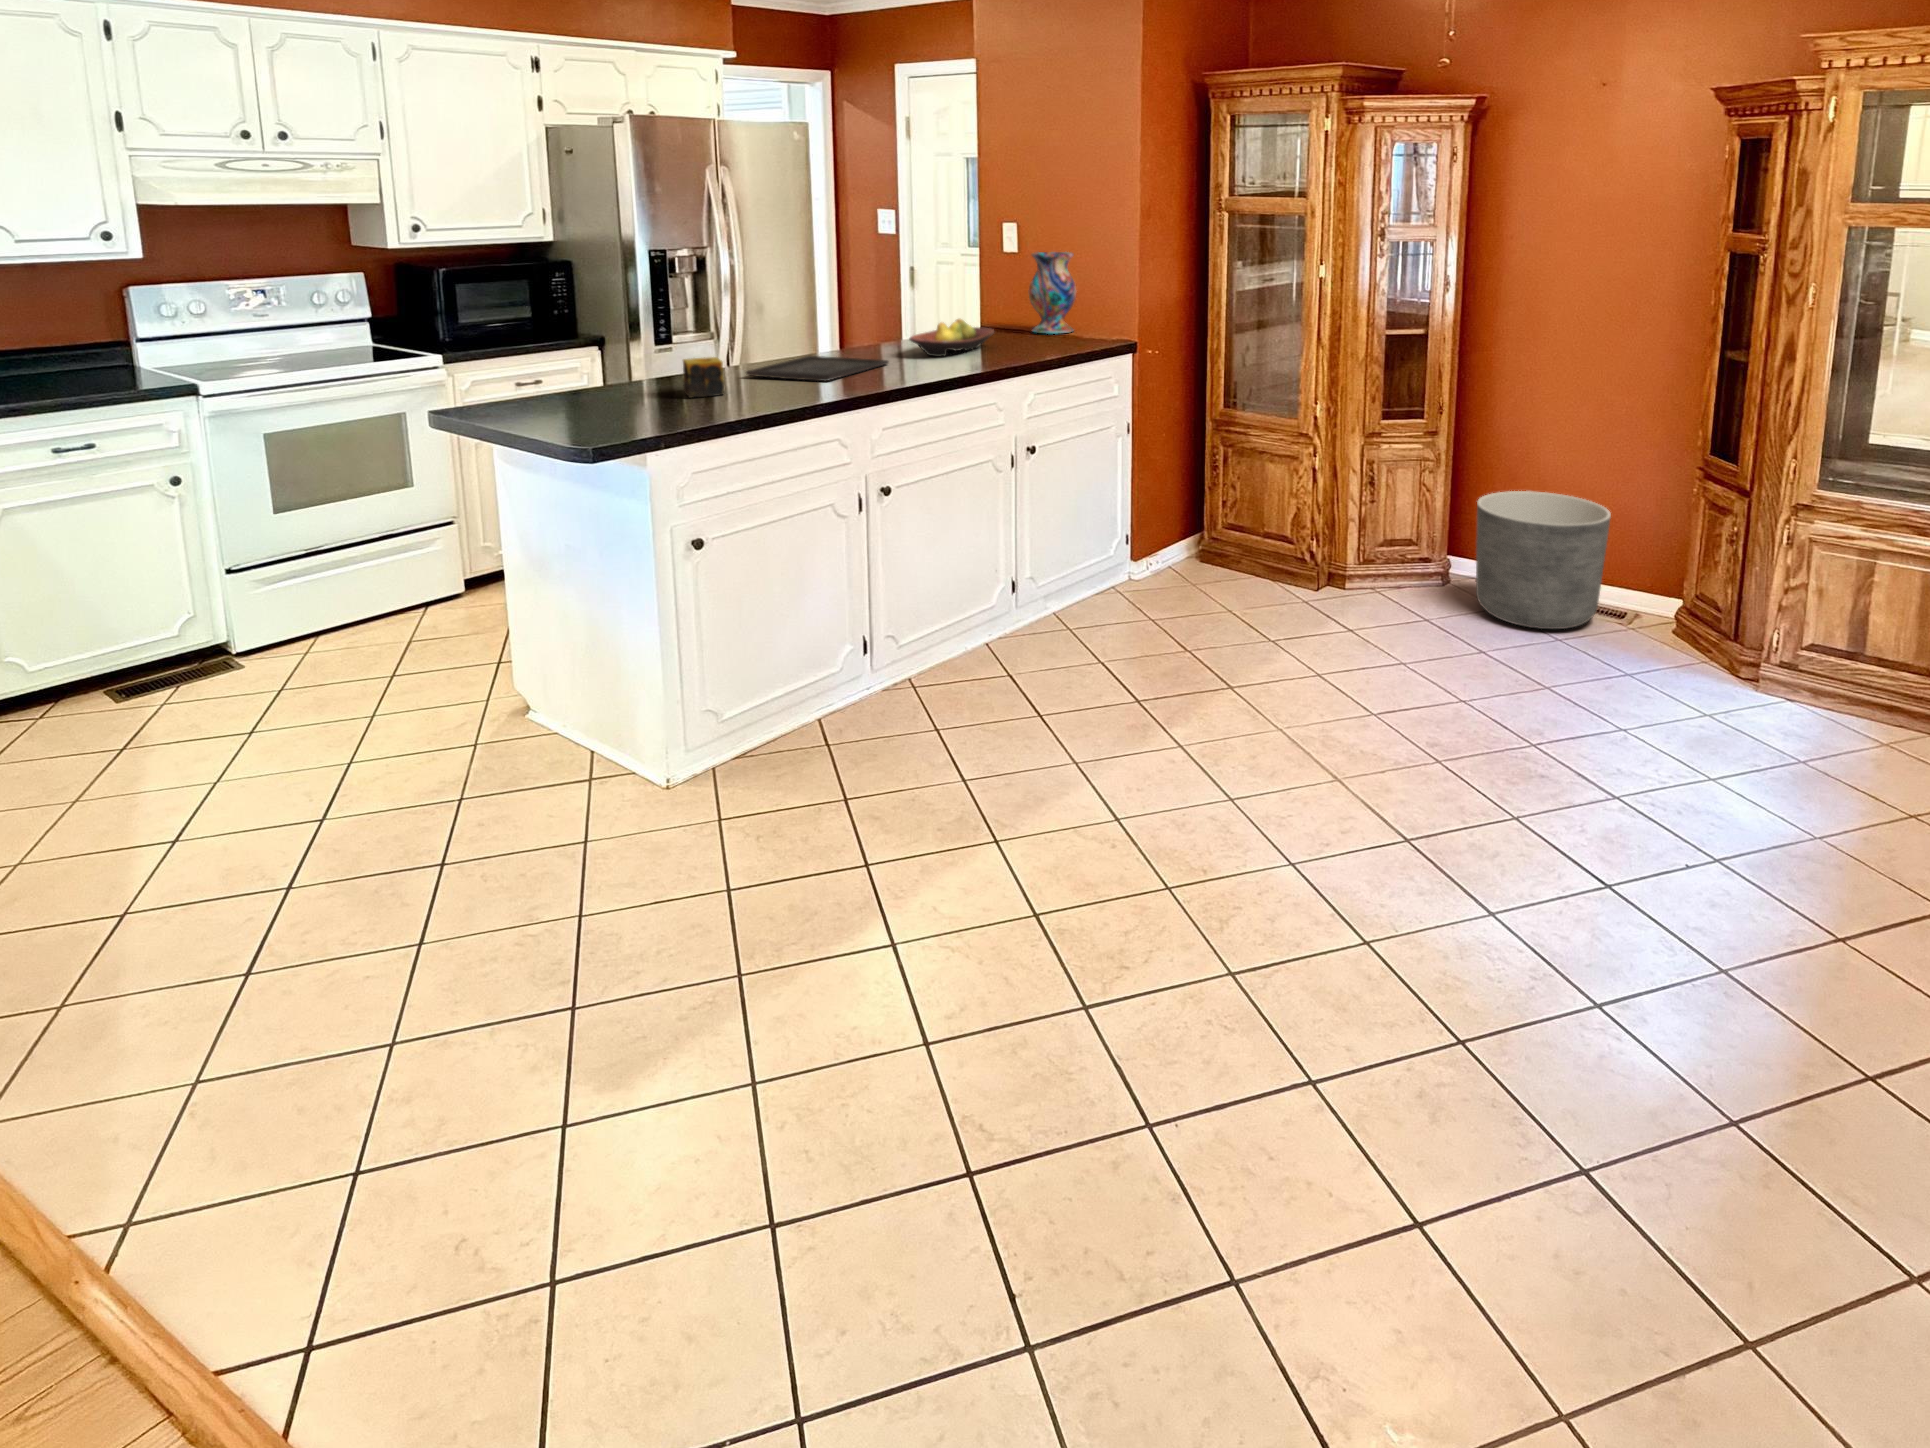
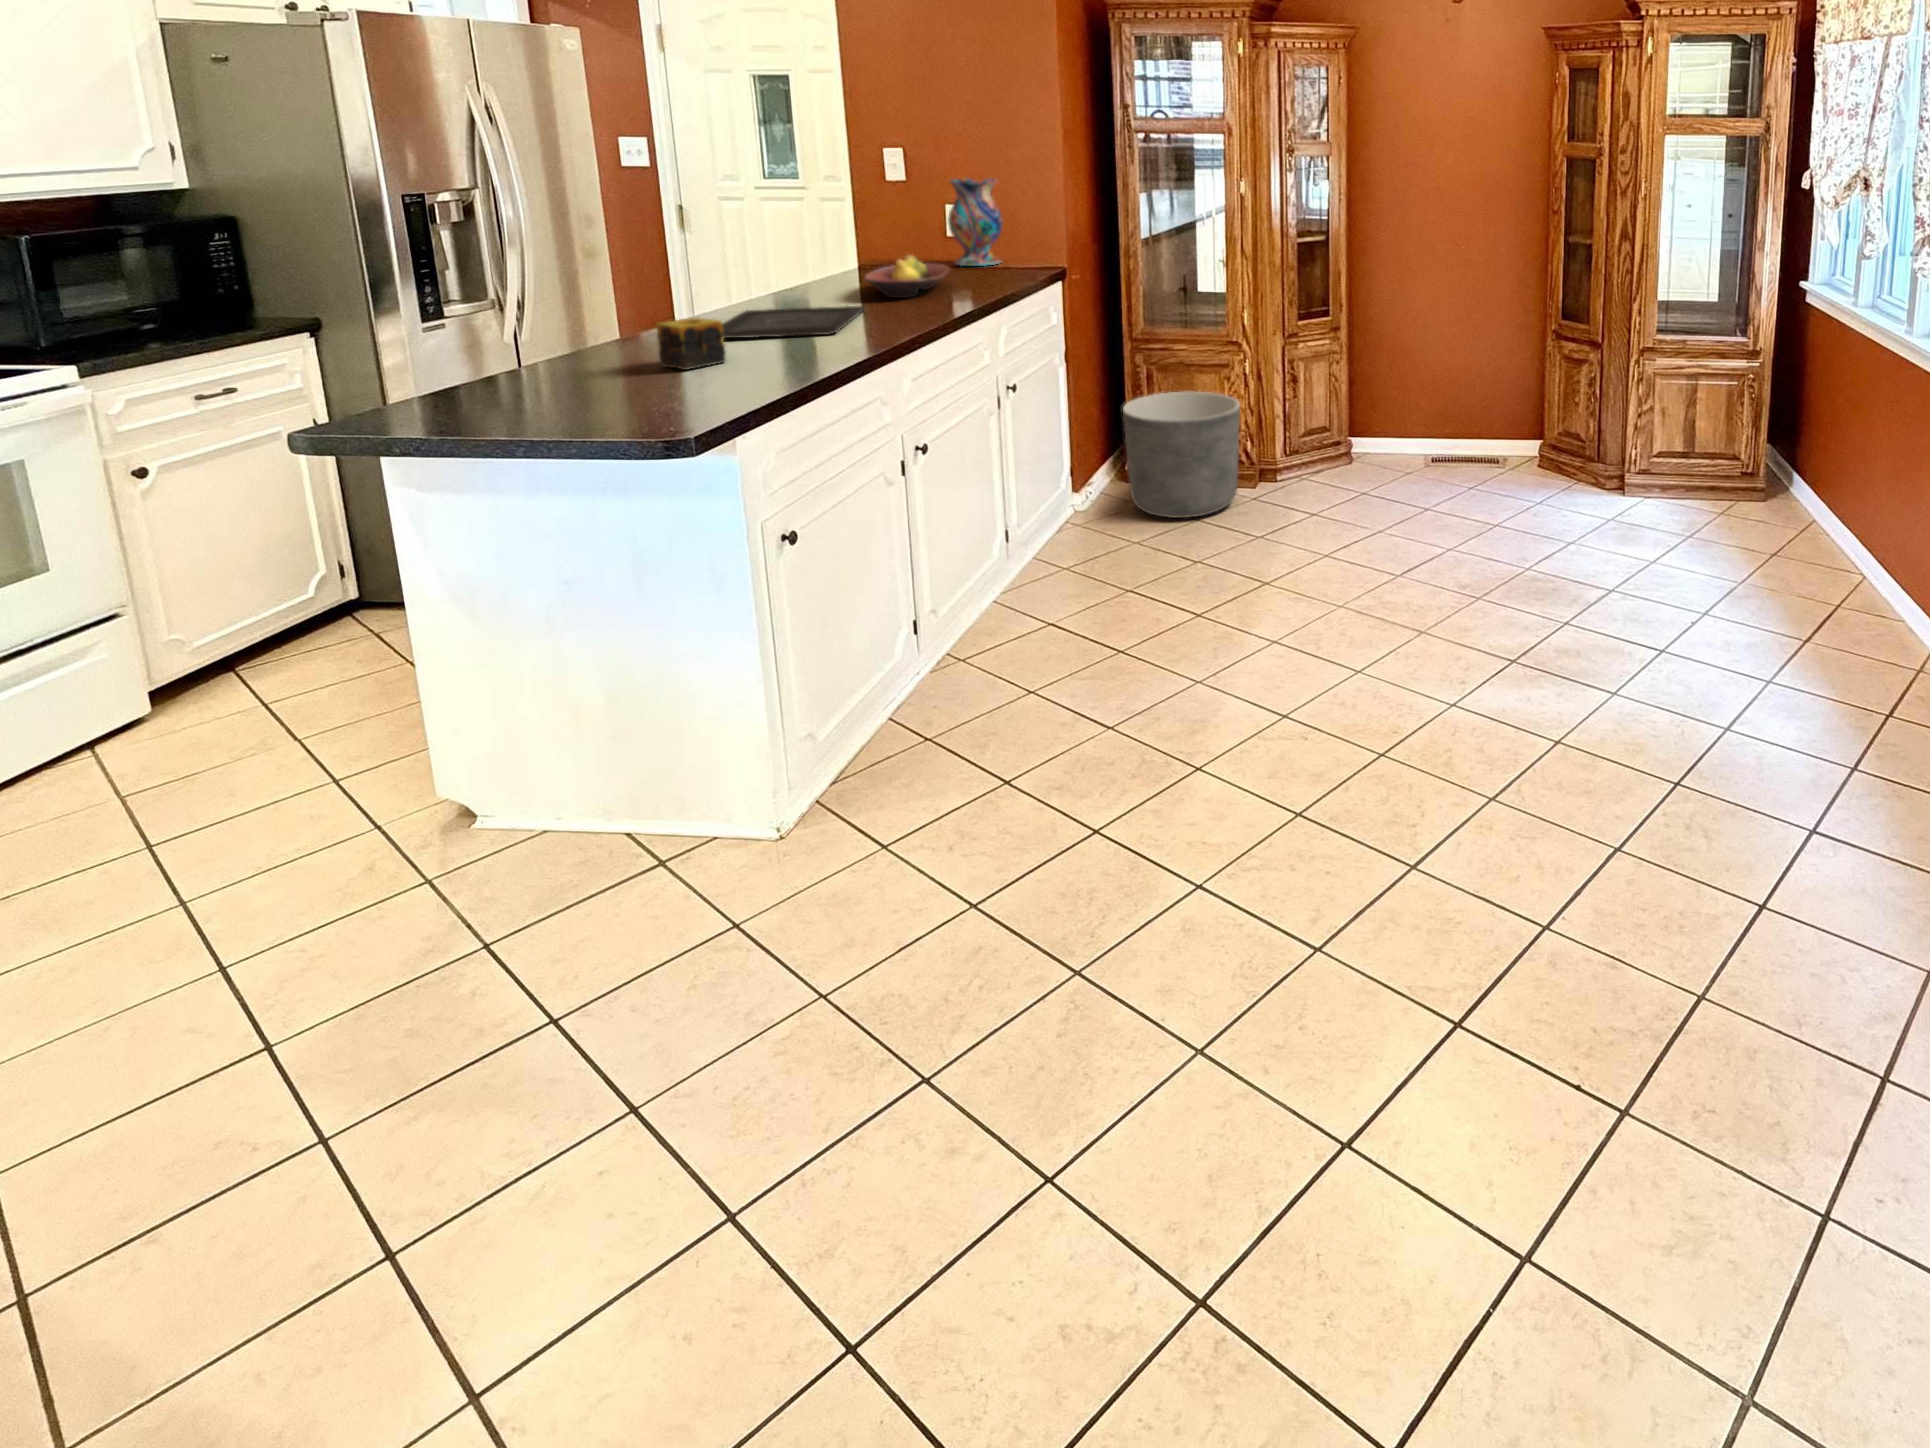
planter: present [1476,491,1611,629] -> present [1123,392,1240,518]

